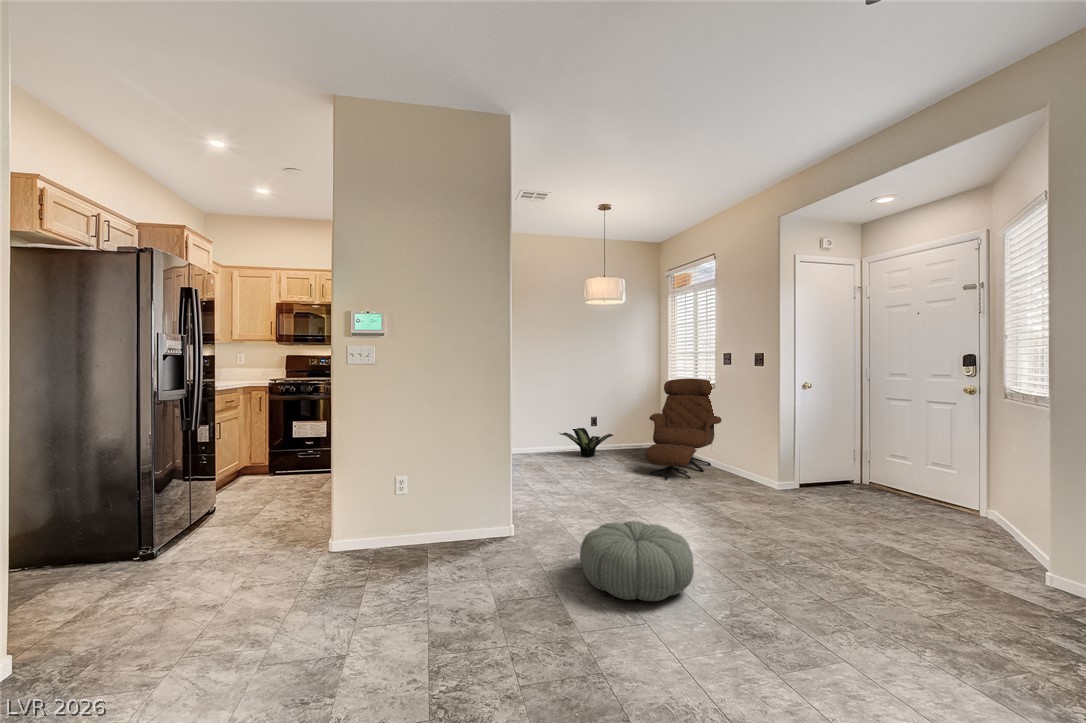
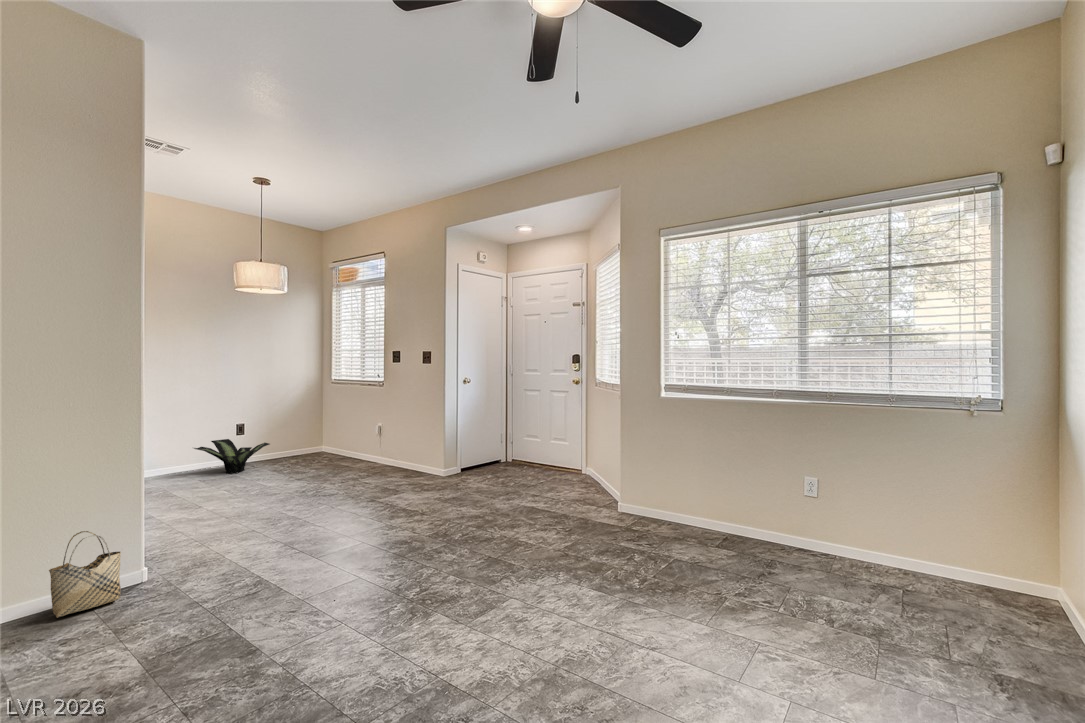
lounge chair: present [645,379,722,479] -> none [313,377,393,484]
woven basket: none [459,490,499,548] -> present [49,531,121,618]
pouf: present [580,521,694,601] -> none [255,525,386,609]

